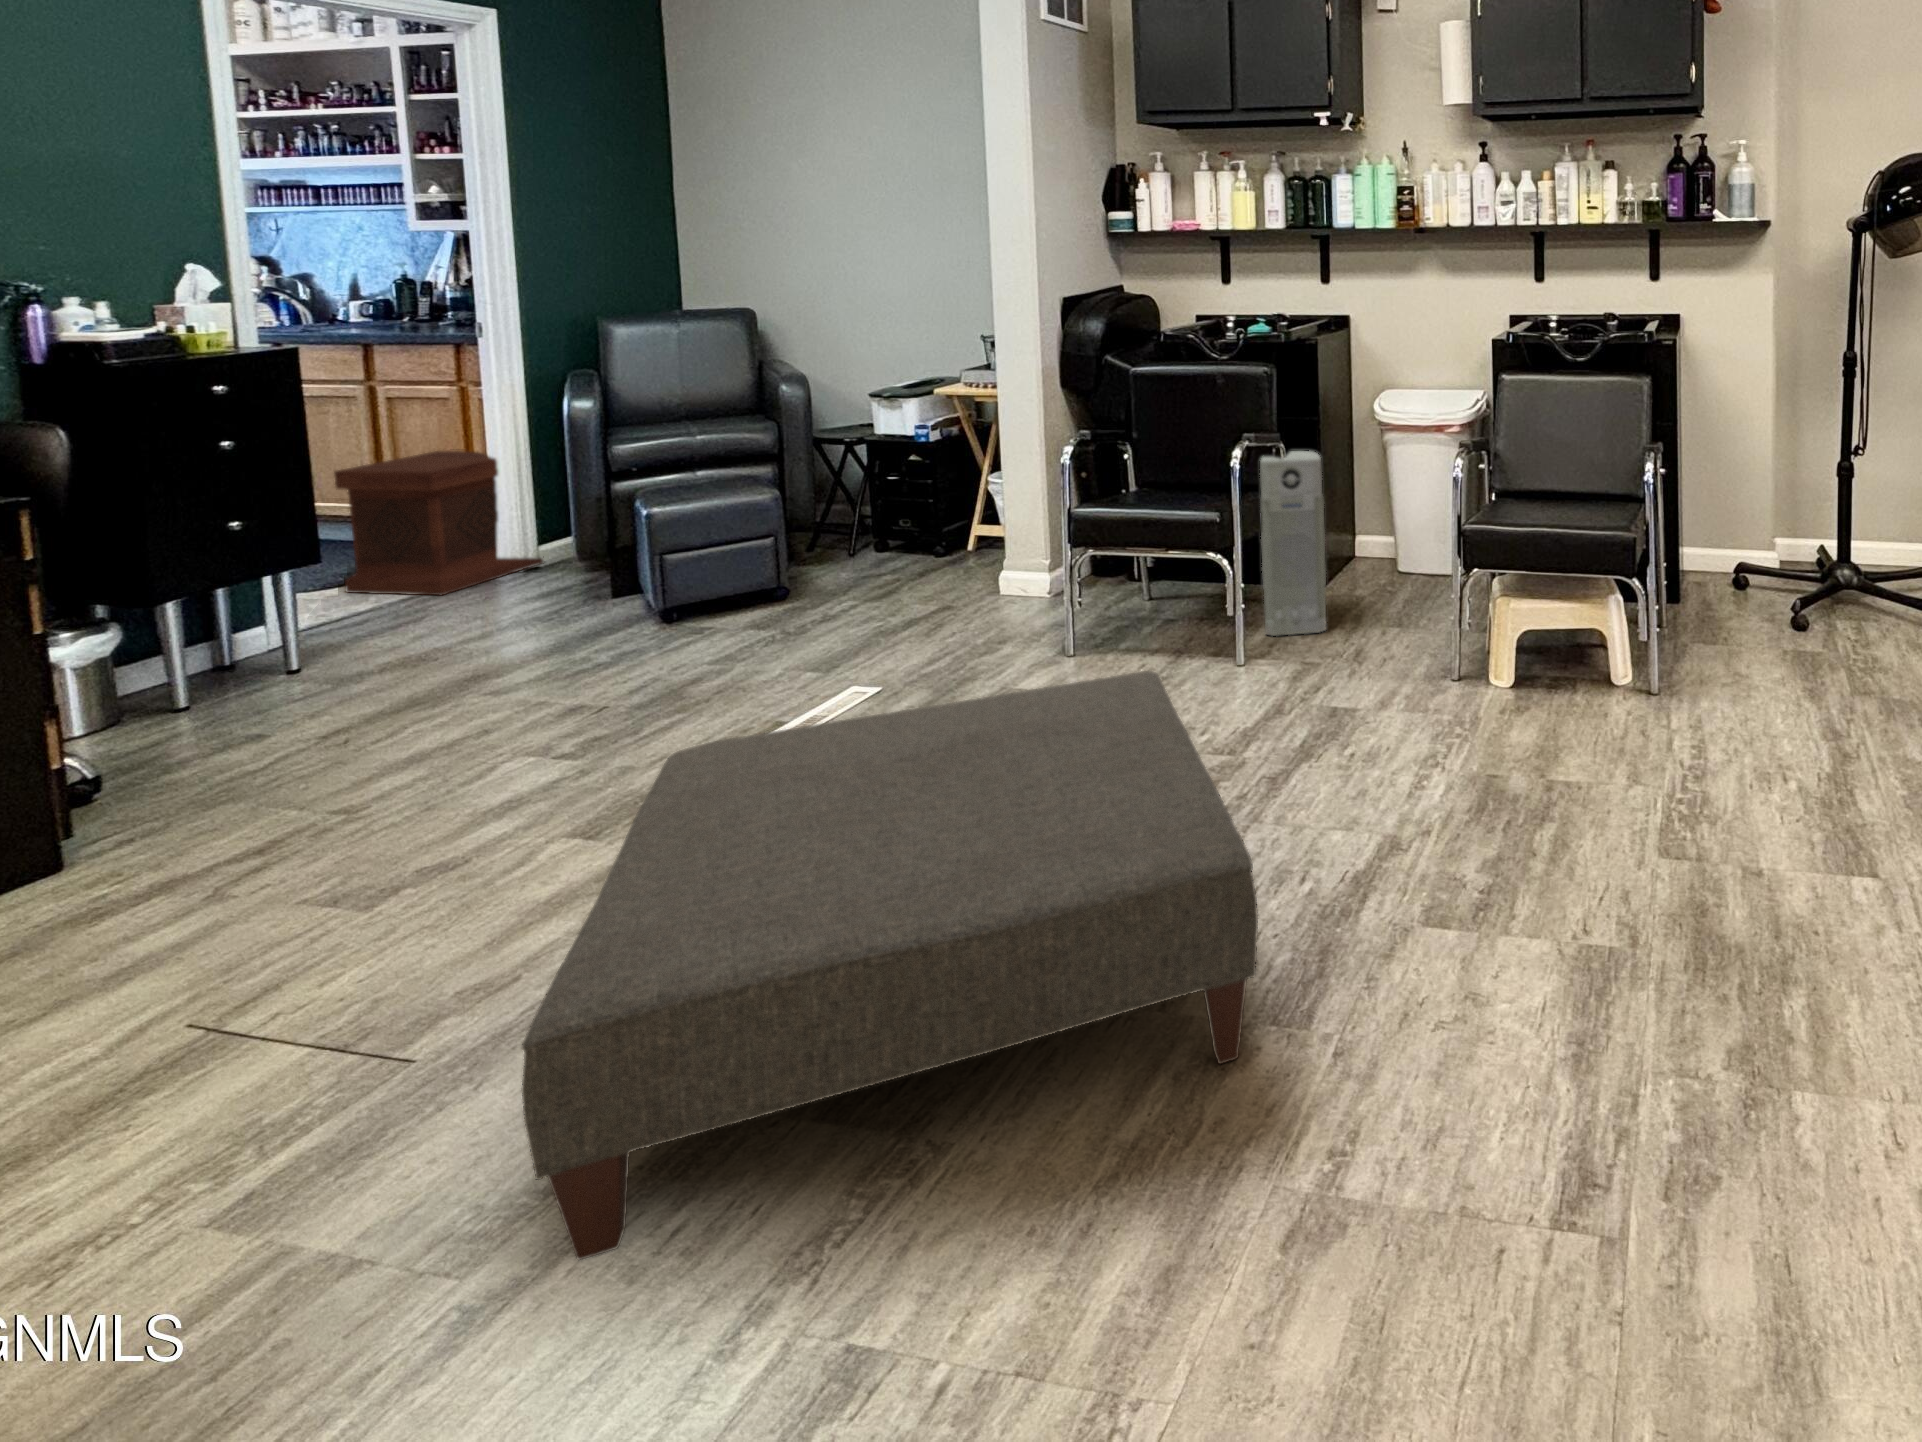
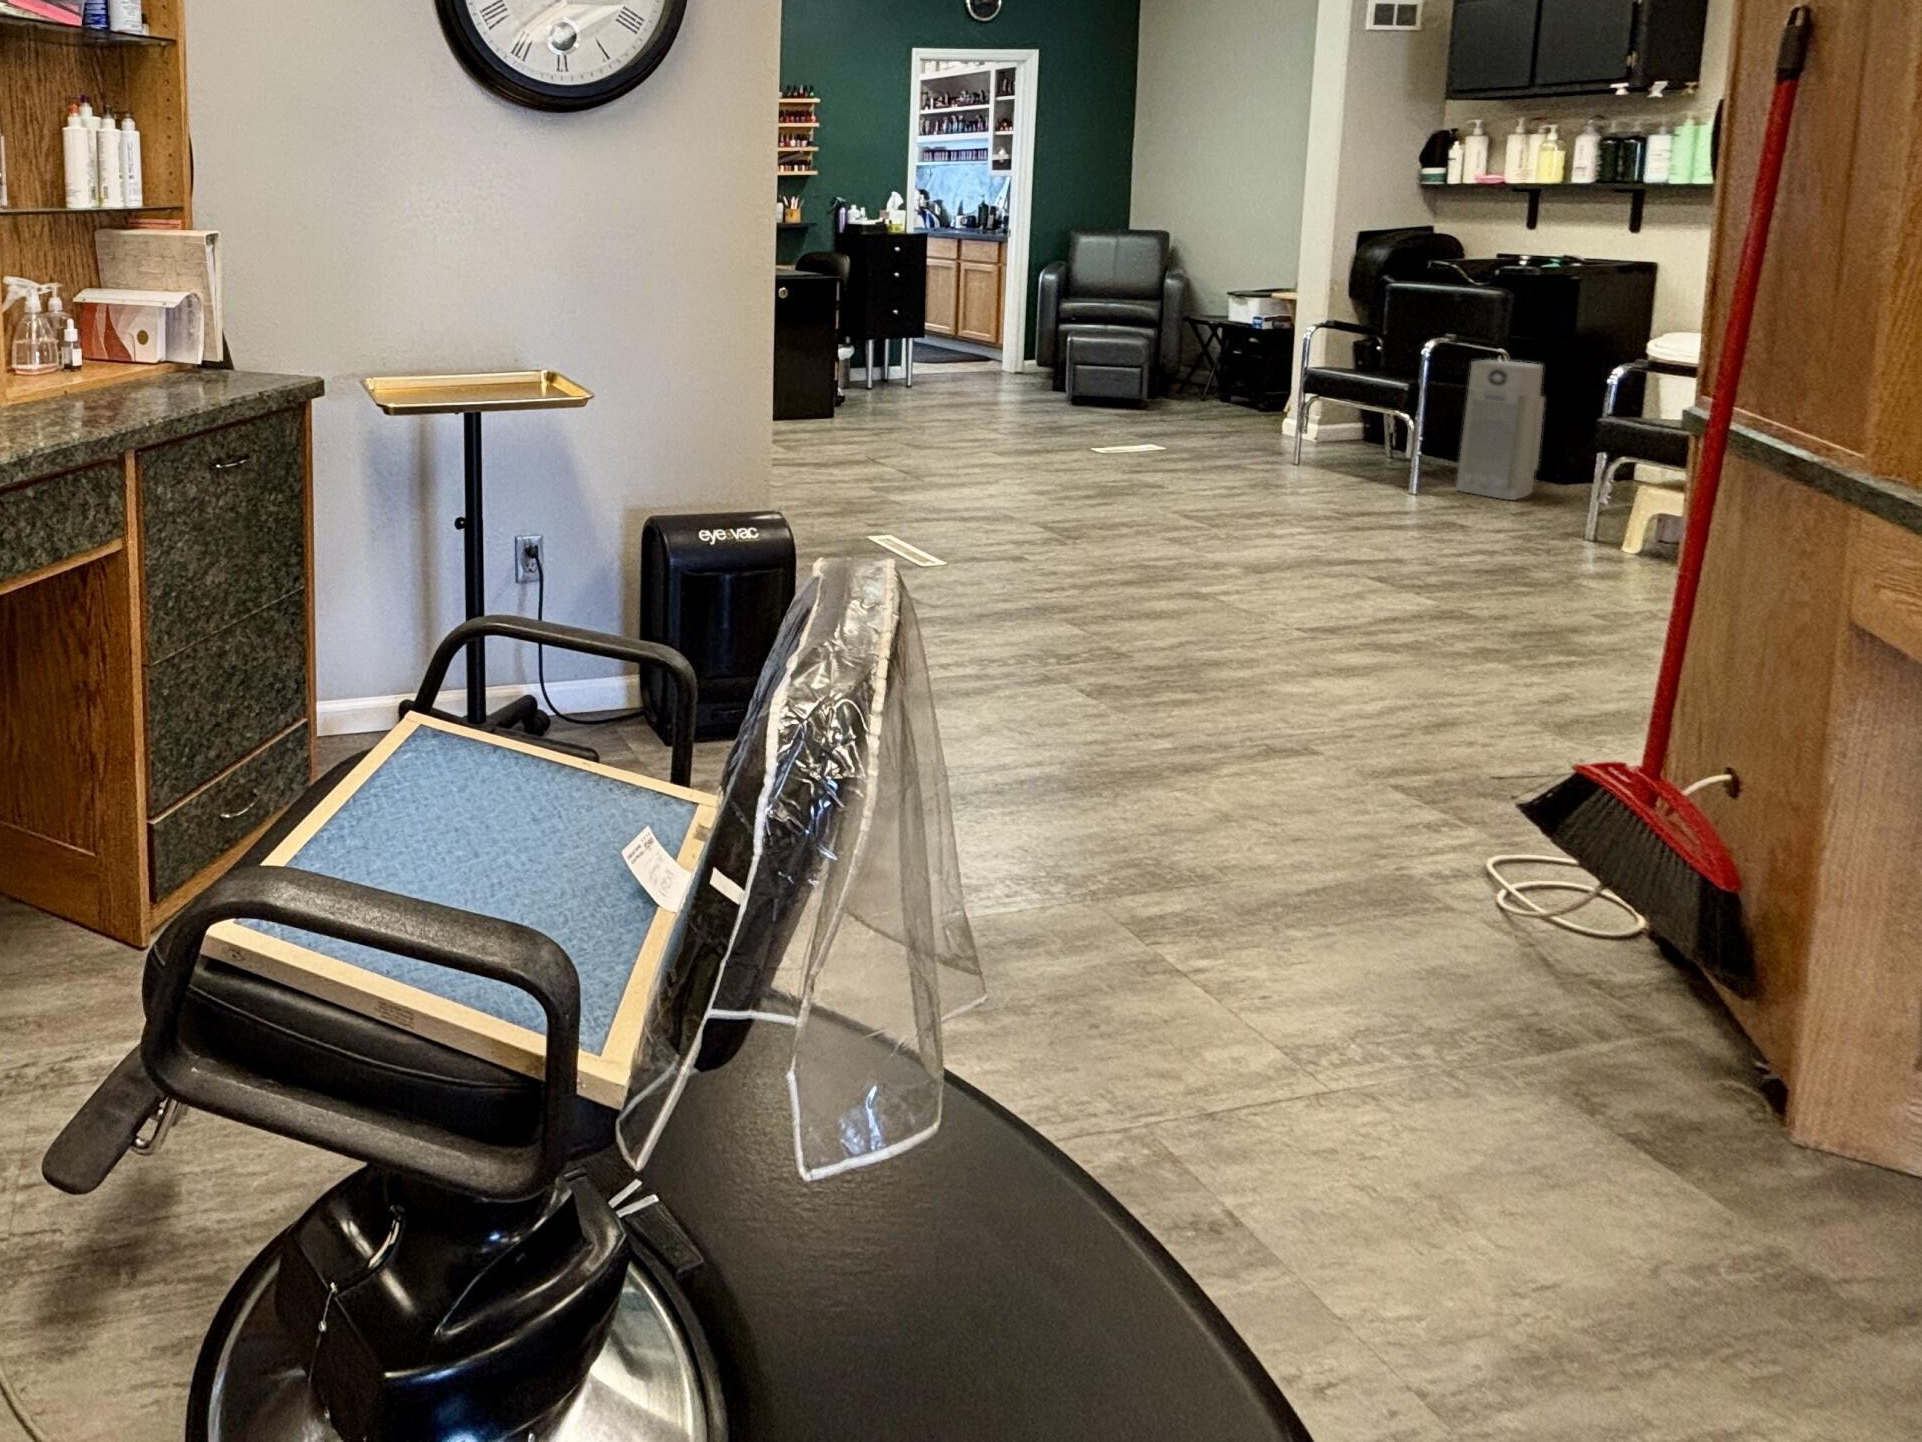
side table: present [334,449,543,595] -> none [935,299,1029,374]
ottoman: present [522,671,1258,1260] -> none [943,407,1271,564]

